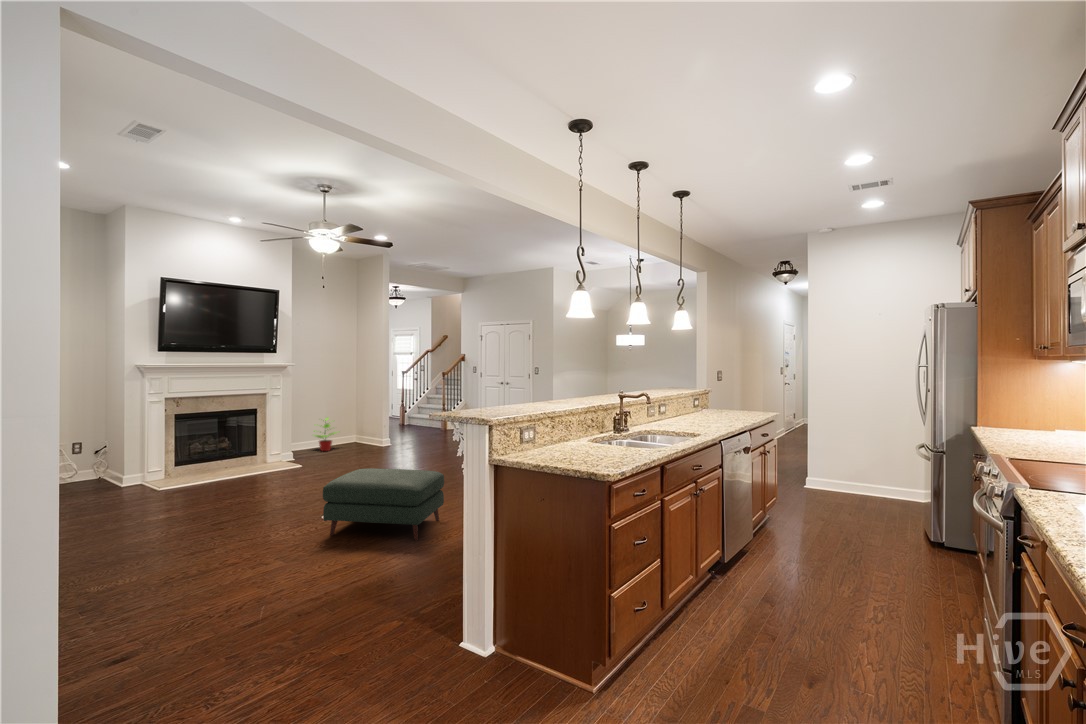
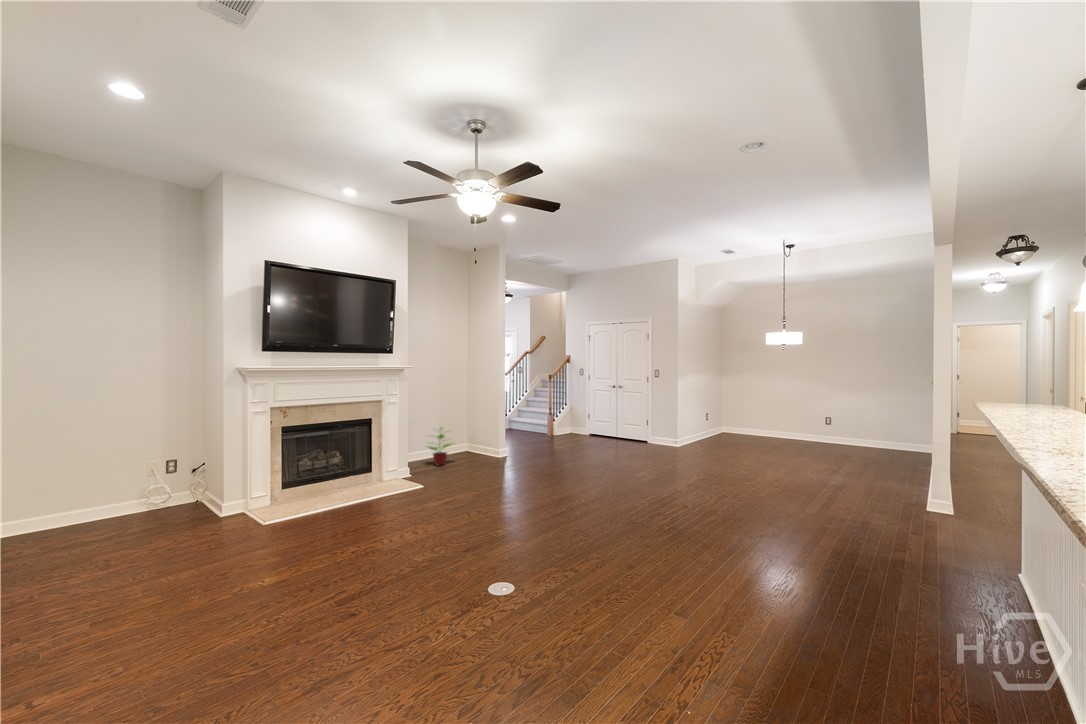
ottoman: present [323,468,444,540] -> none [495,519,659,653]

